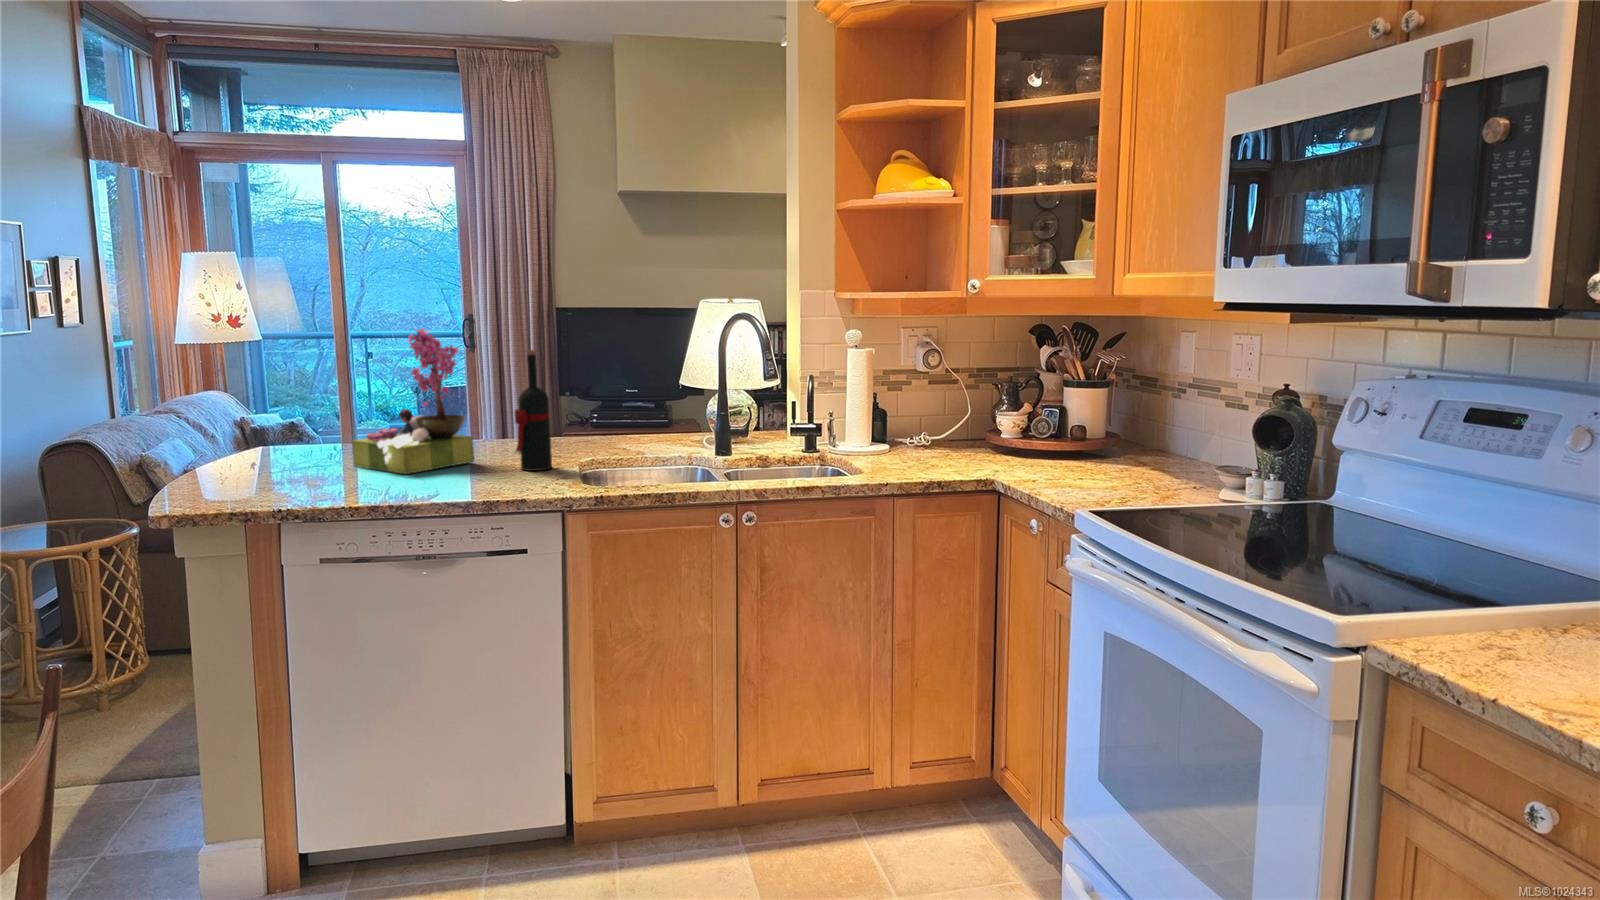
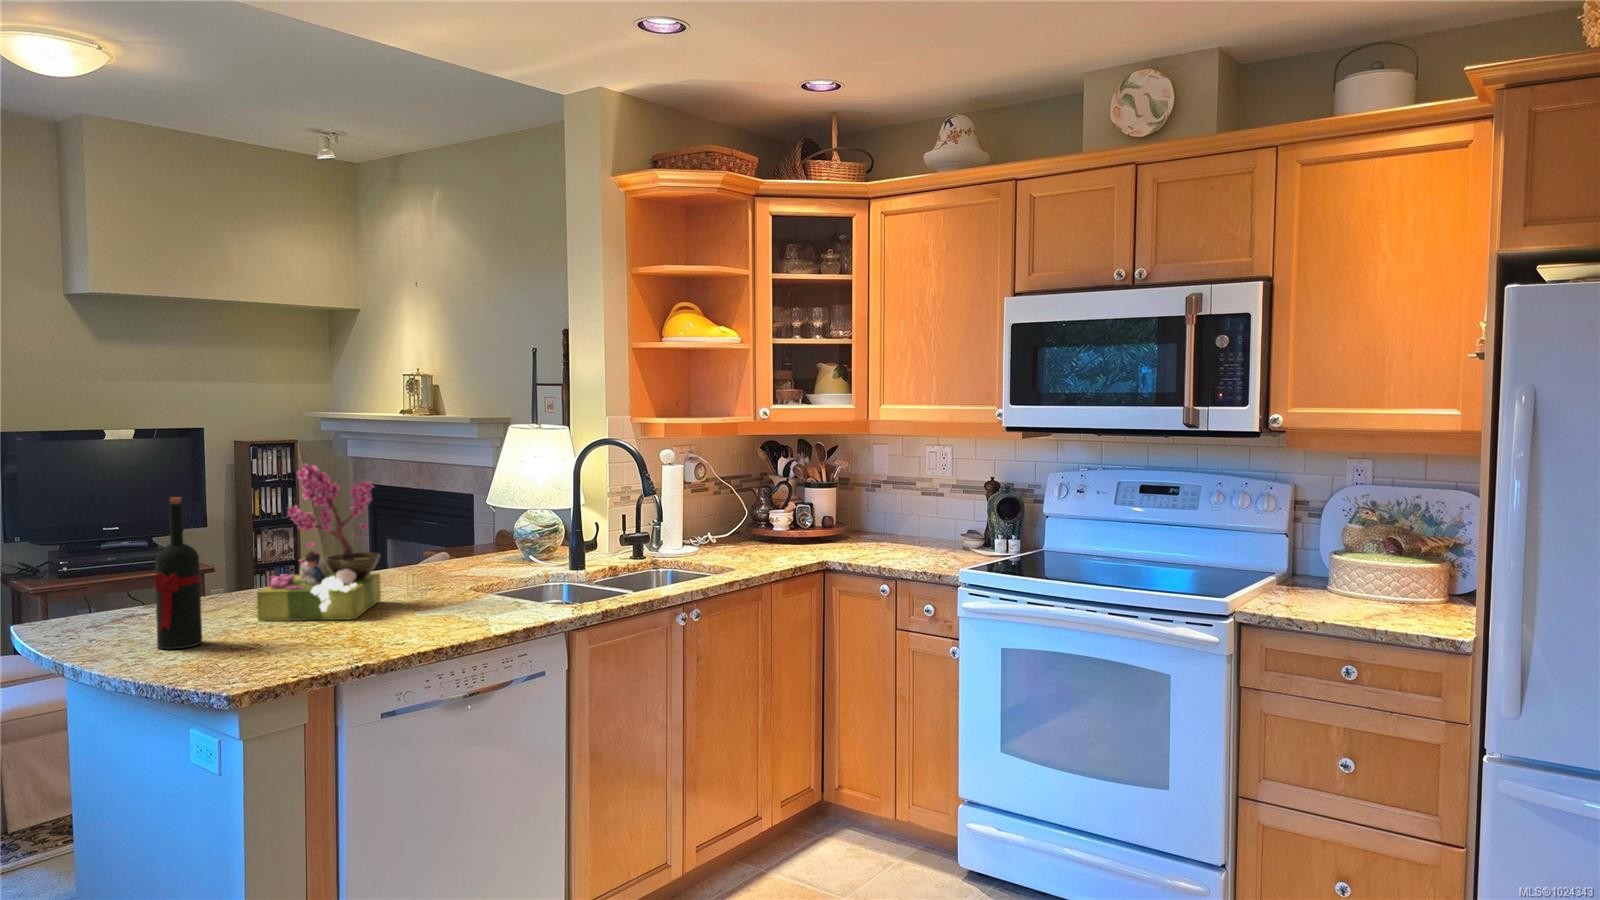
wine bottle: present [515,350,552,471] -> present [155,497,202,649]

